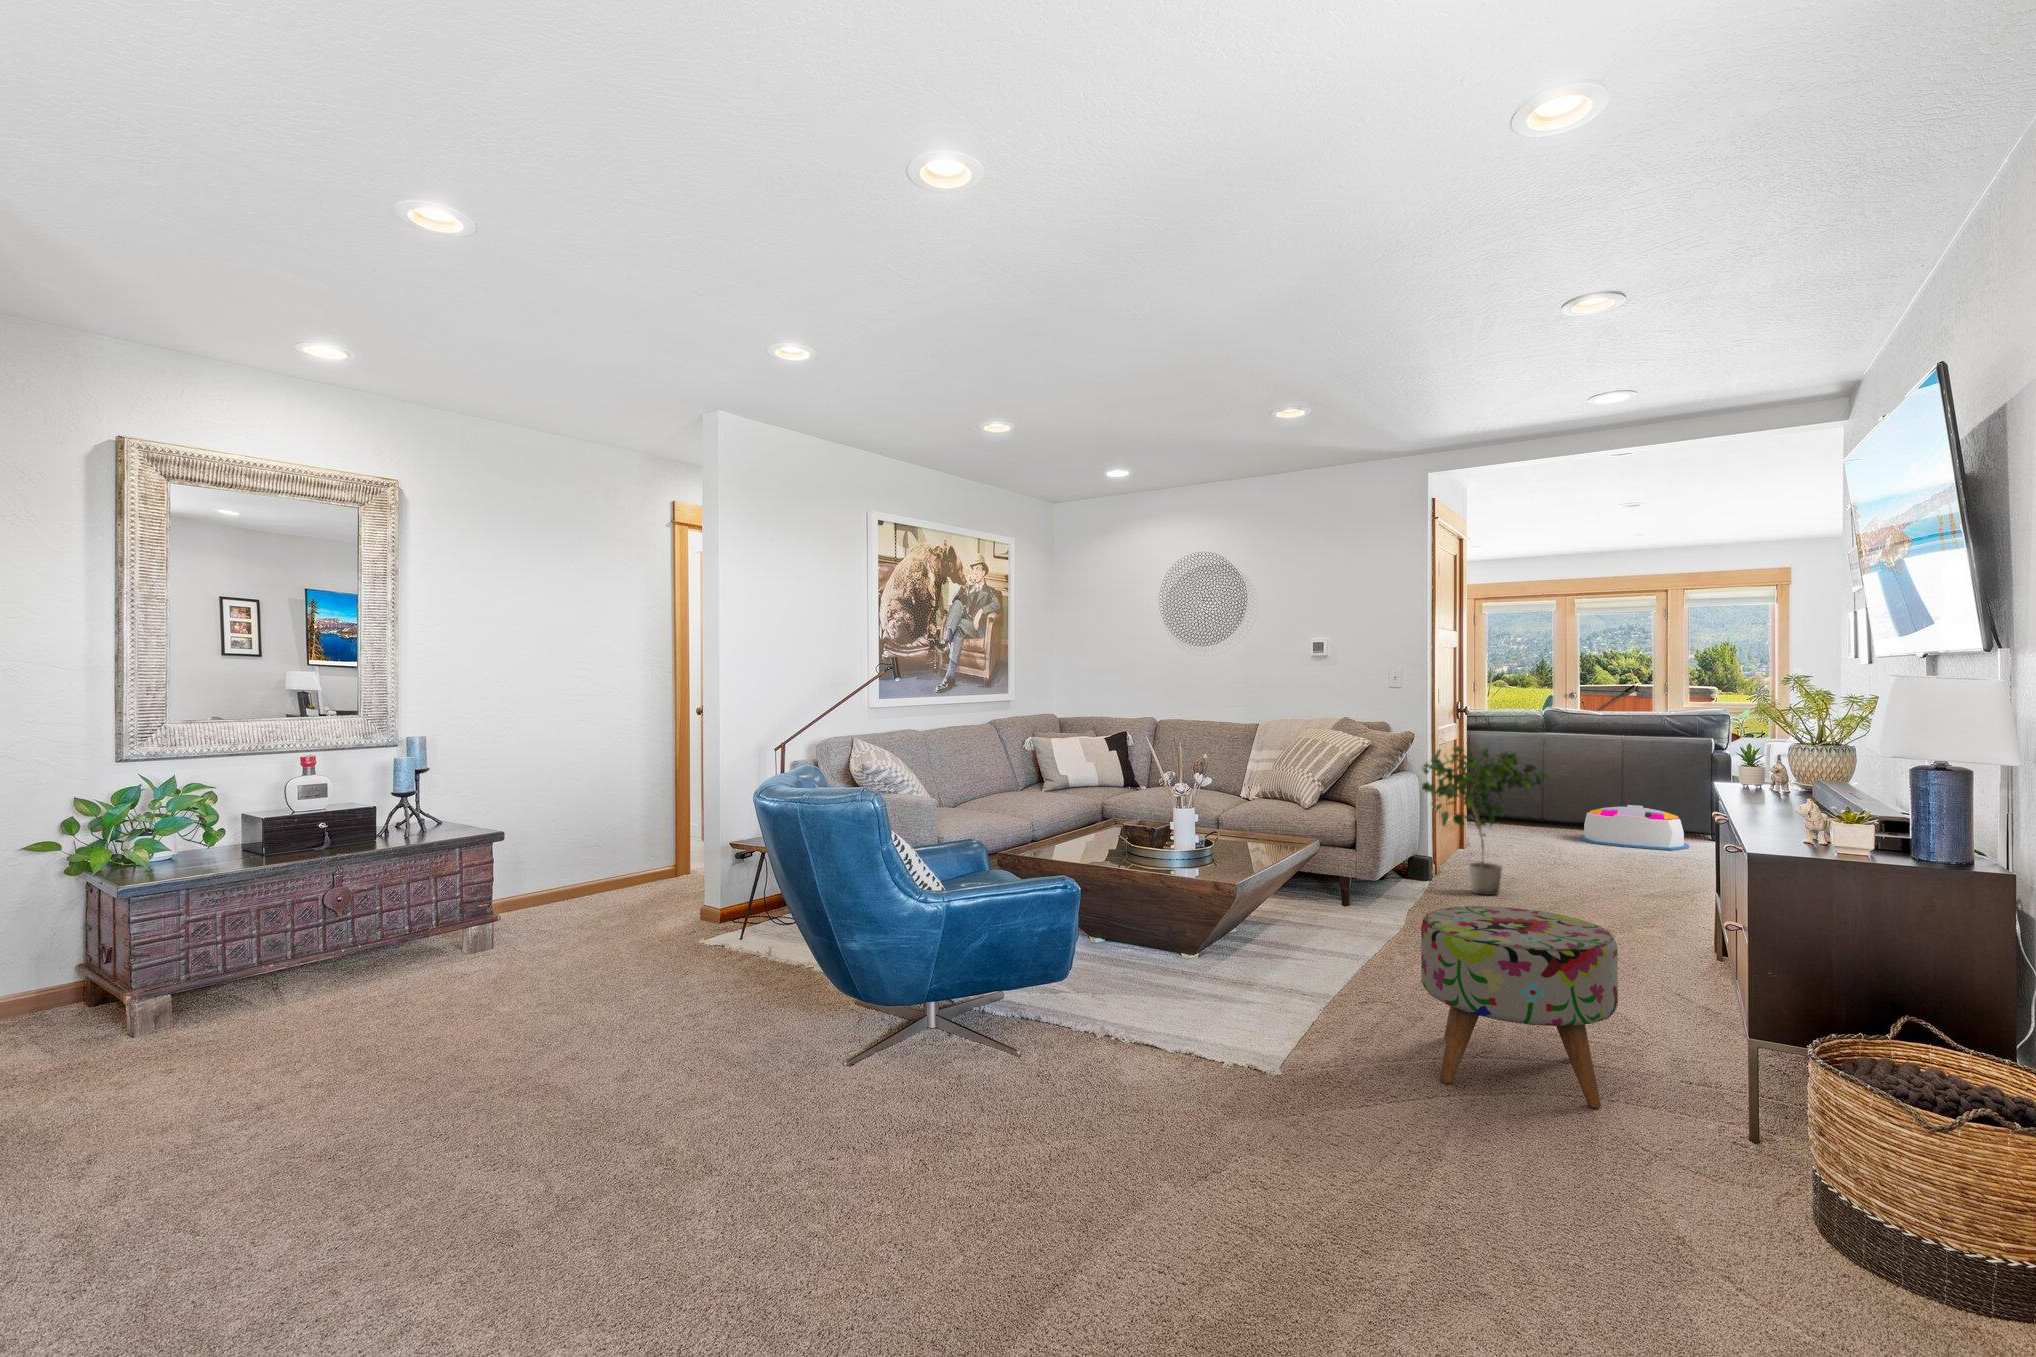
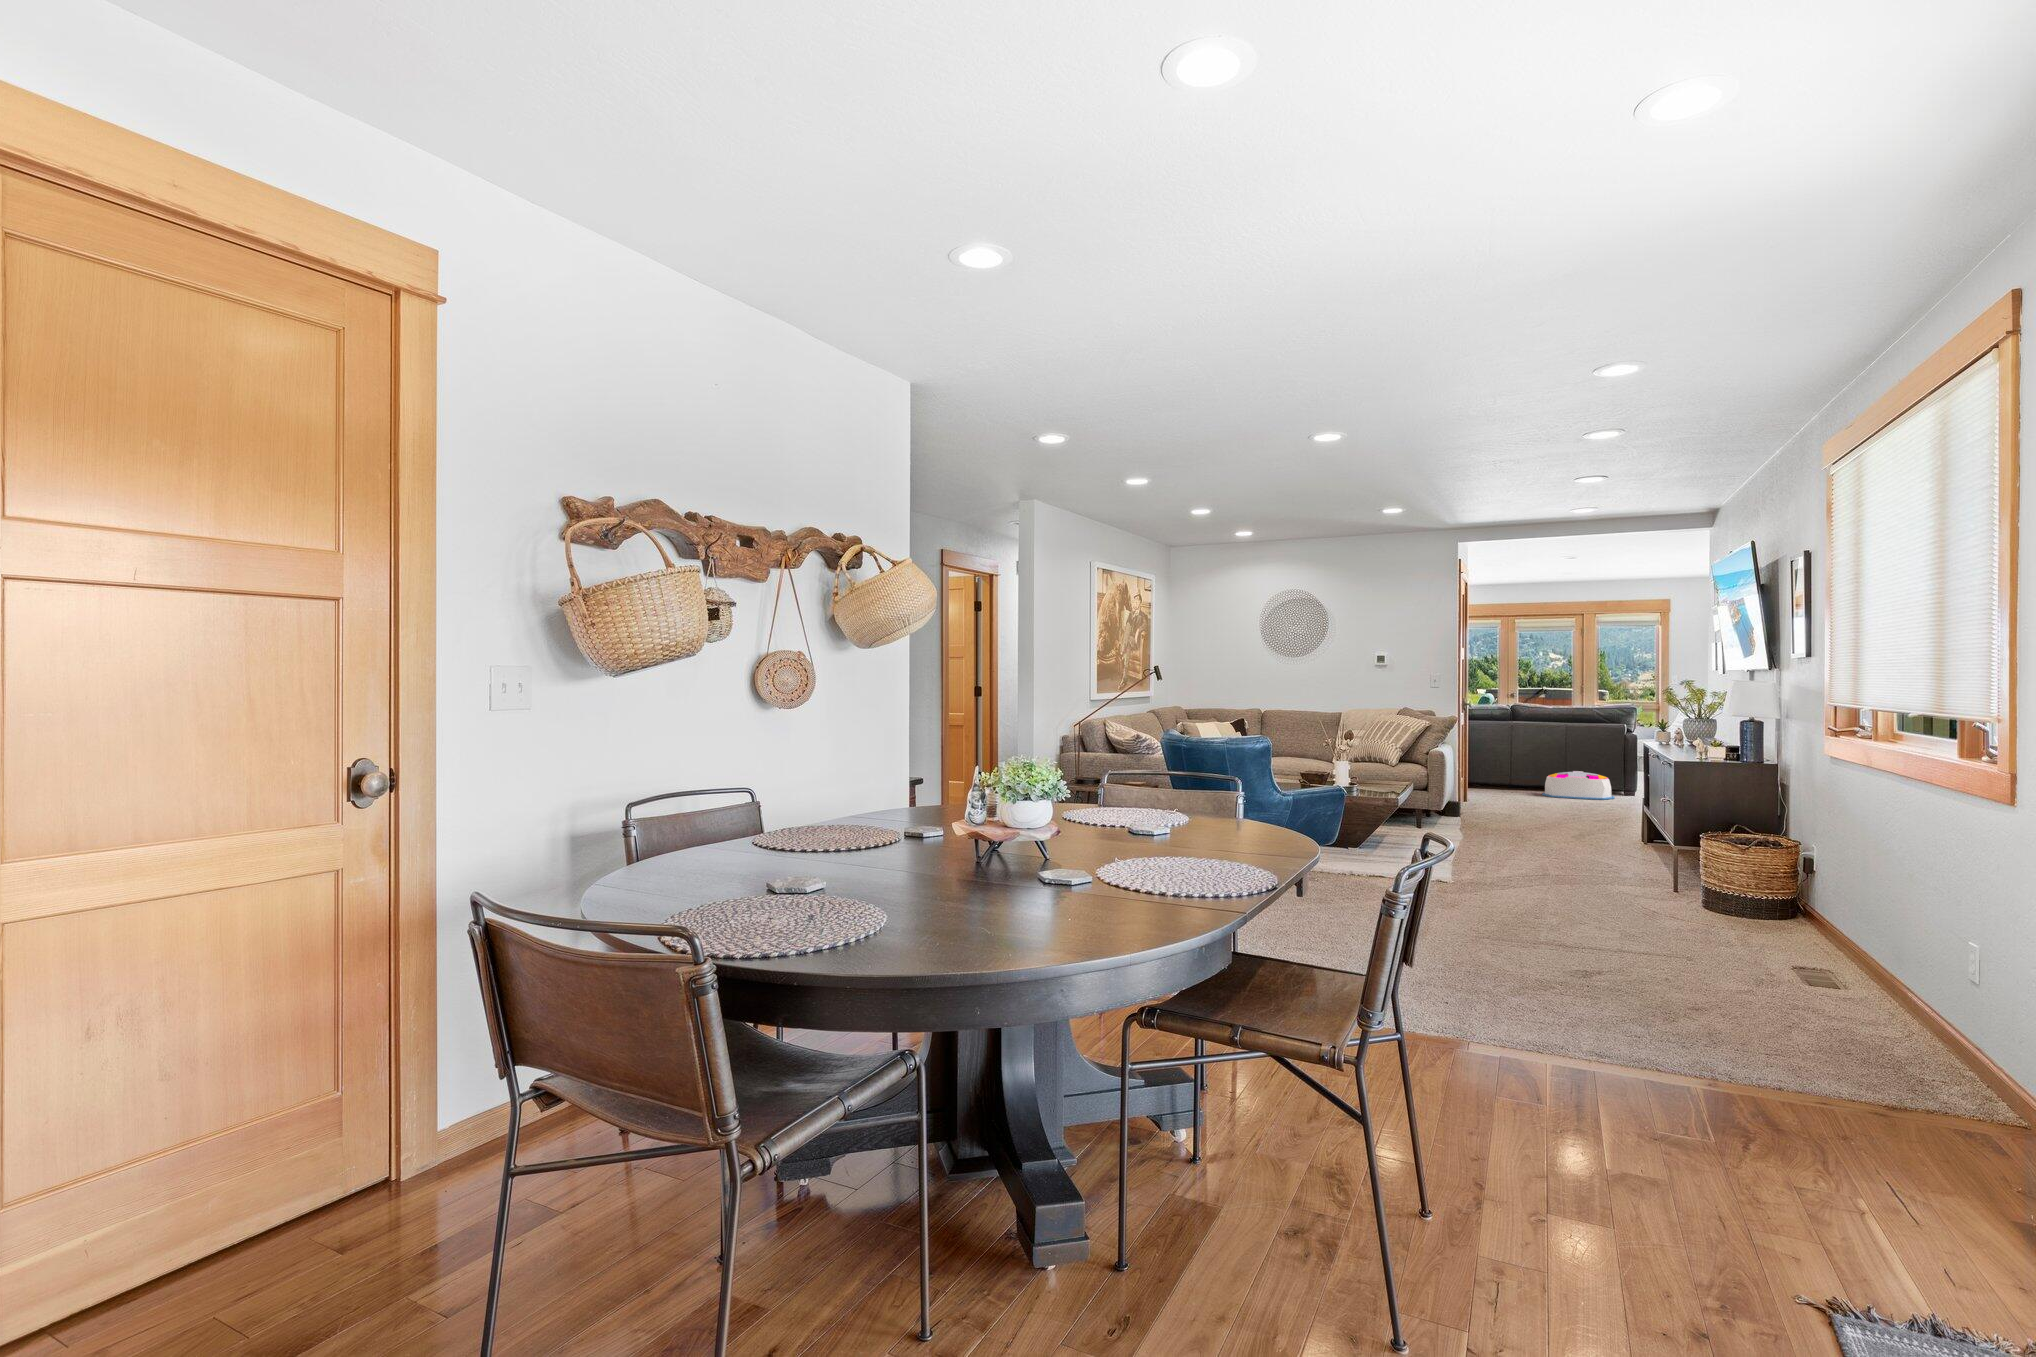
potted plant: present [1422,746,1550,895] -> none [1458,726,1541,821]
ottoman: present [1421,906,1618,1108] -> none [1515,800,1613,885]

